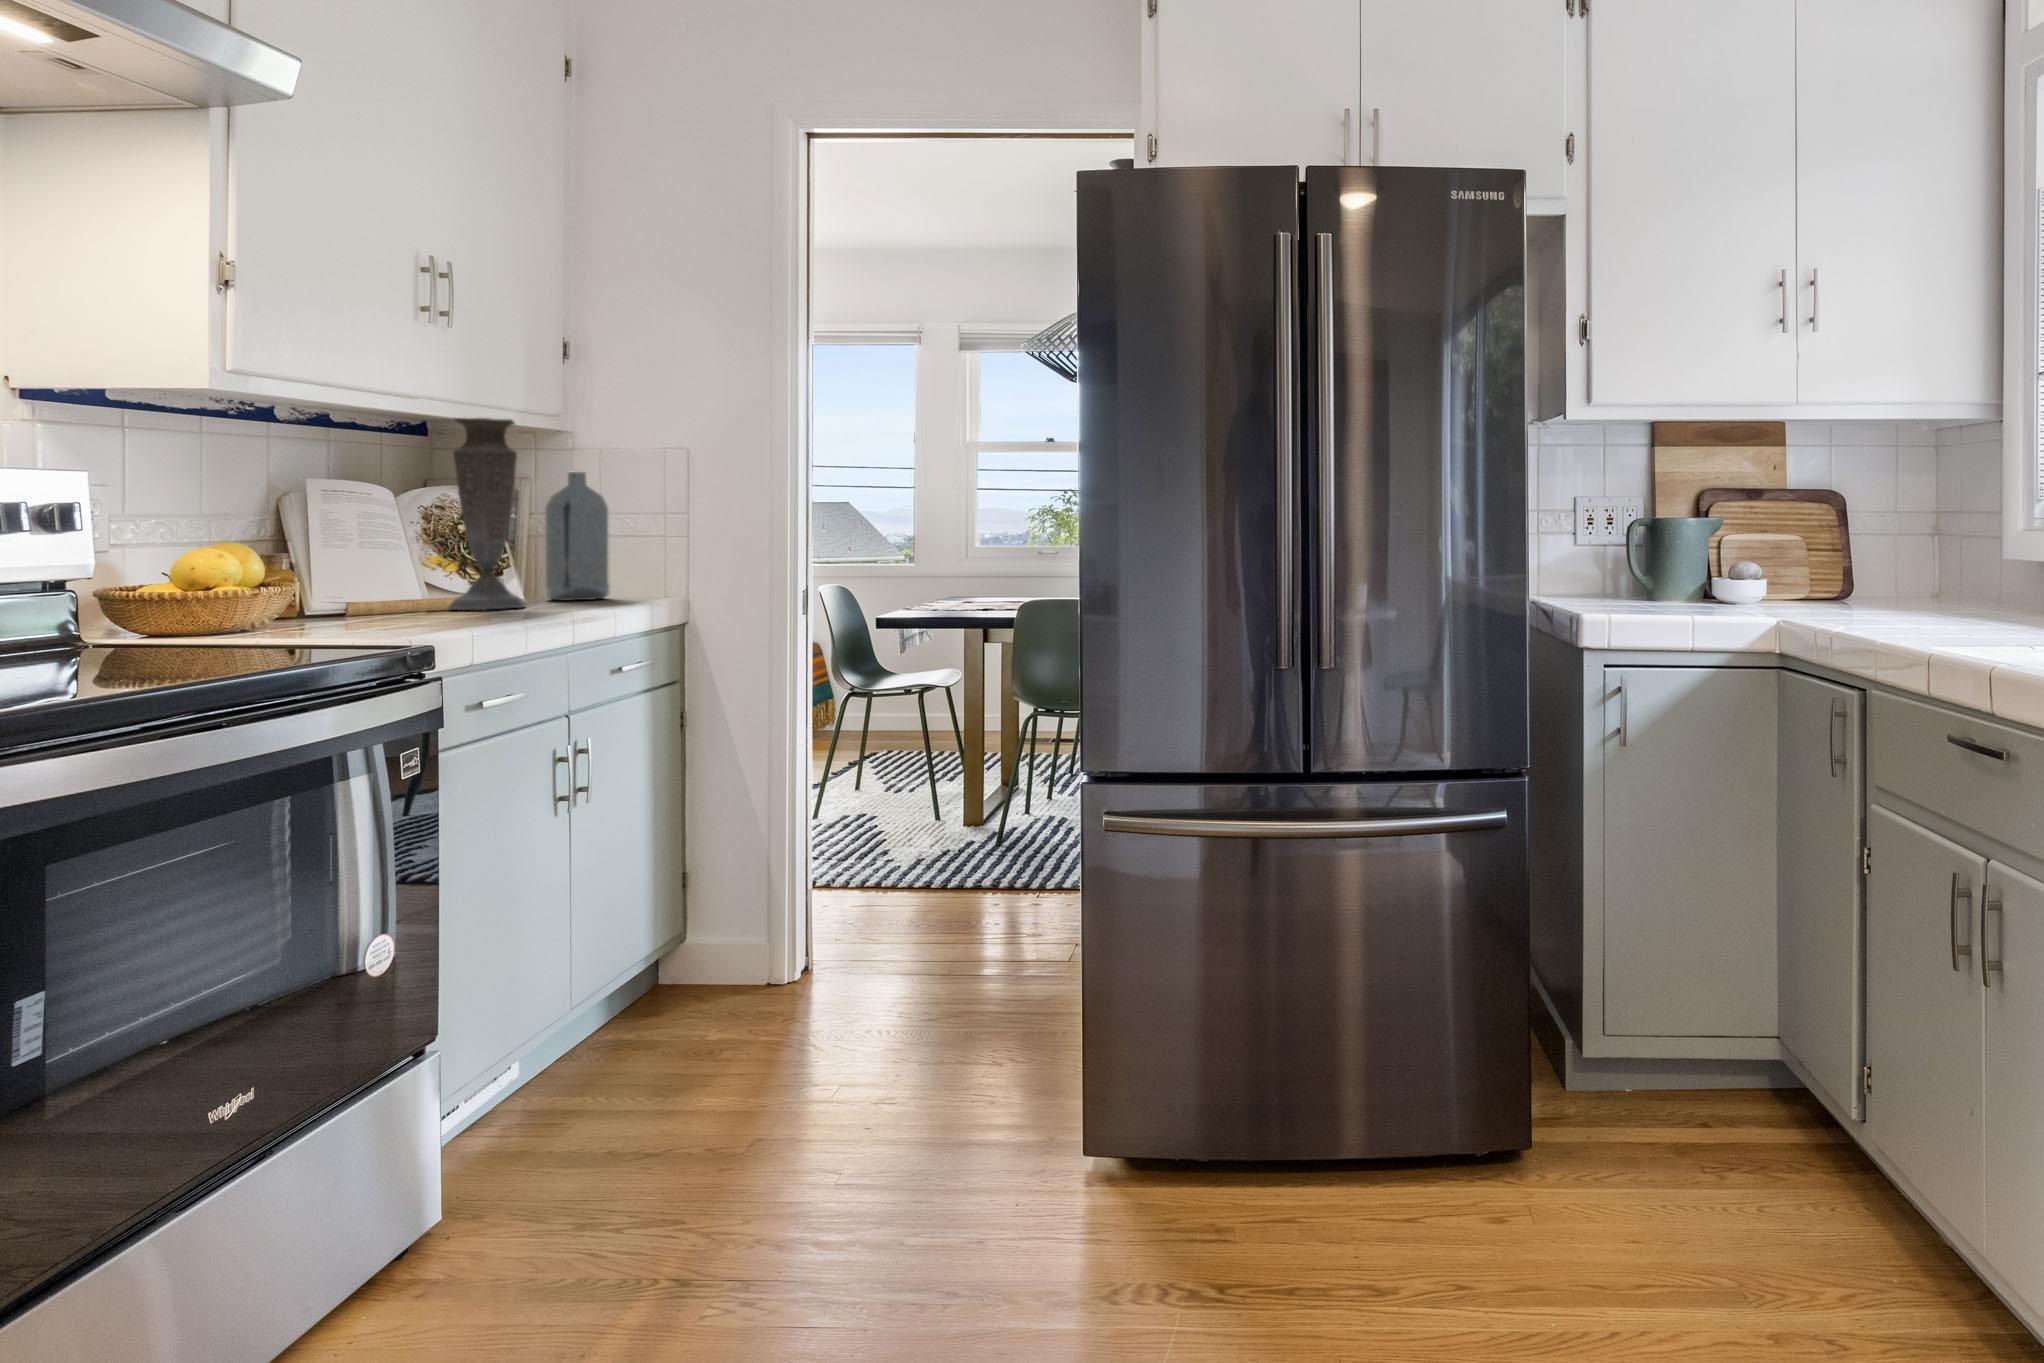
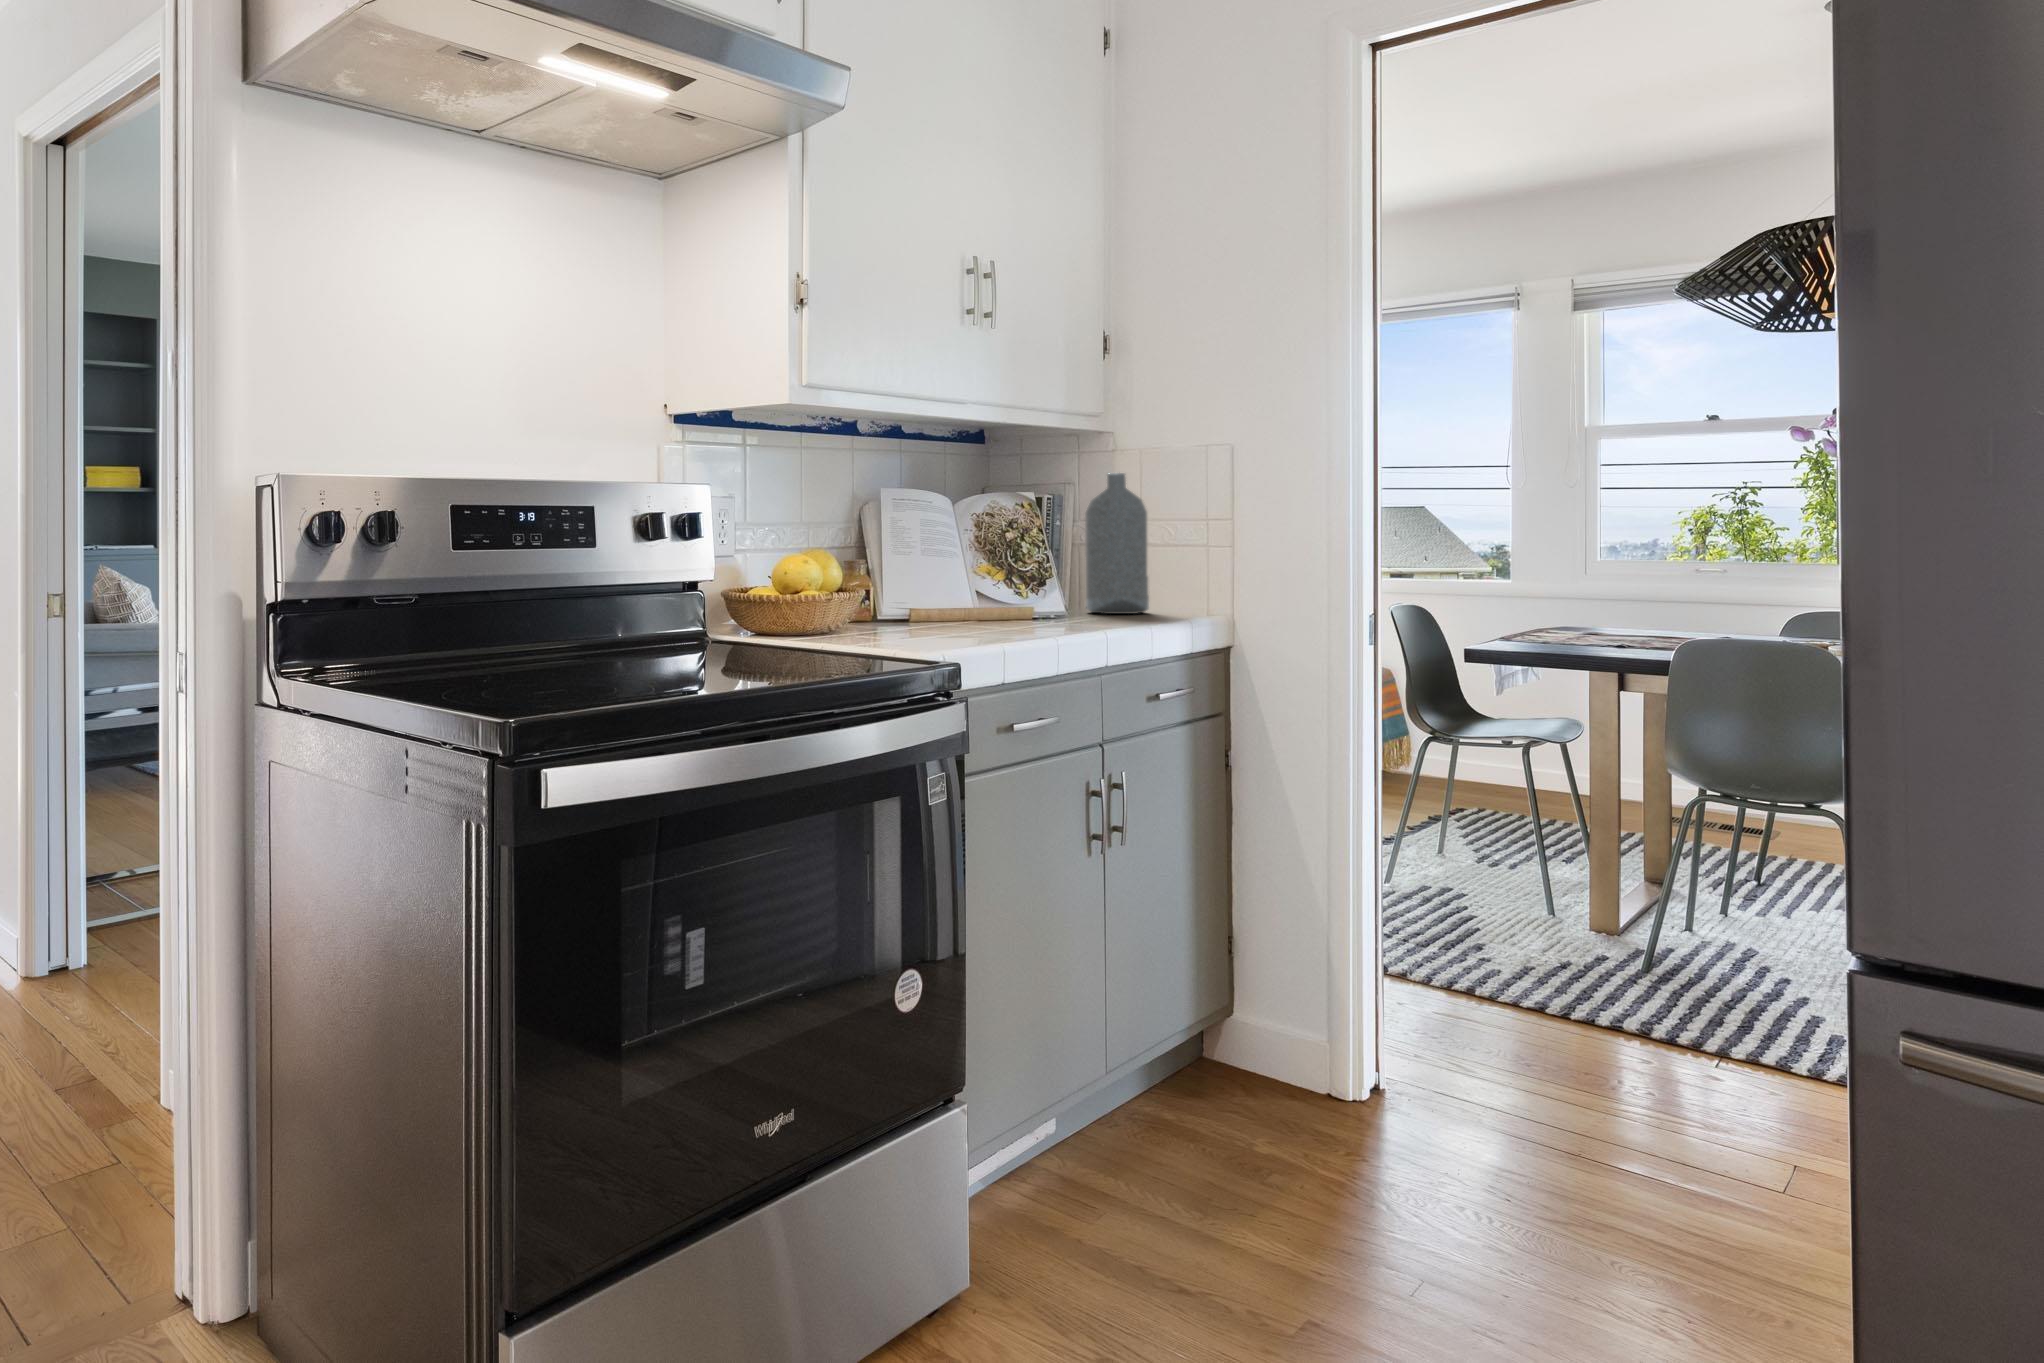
vase: present [448,418,526,610] -> none [994,419,1065,621]

